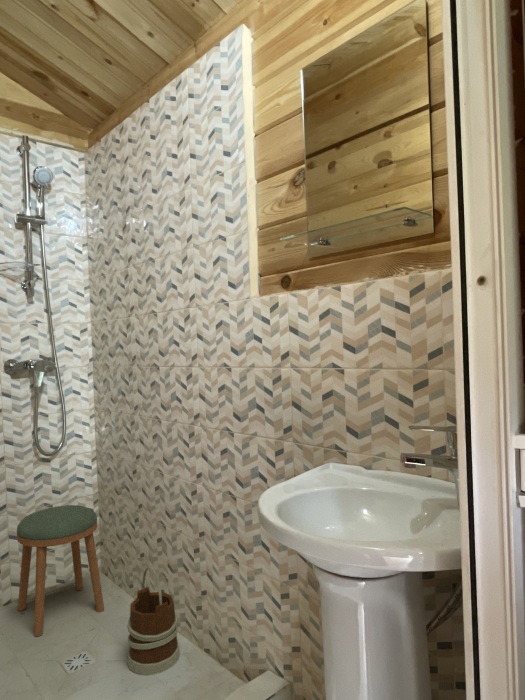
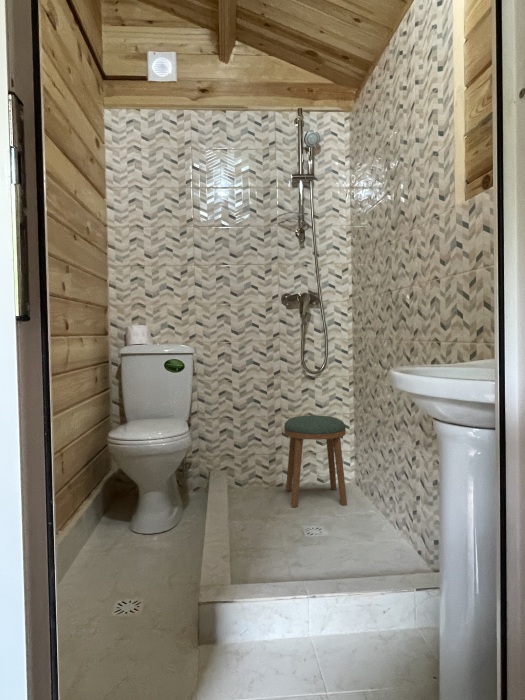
wooden bucket: present [128,567,180,675] -> none [350,461,396,551]

